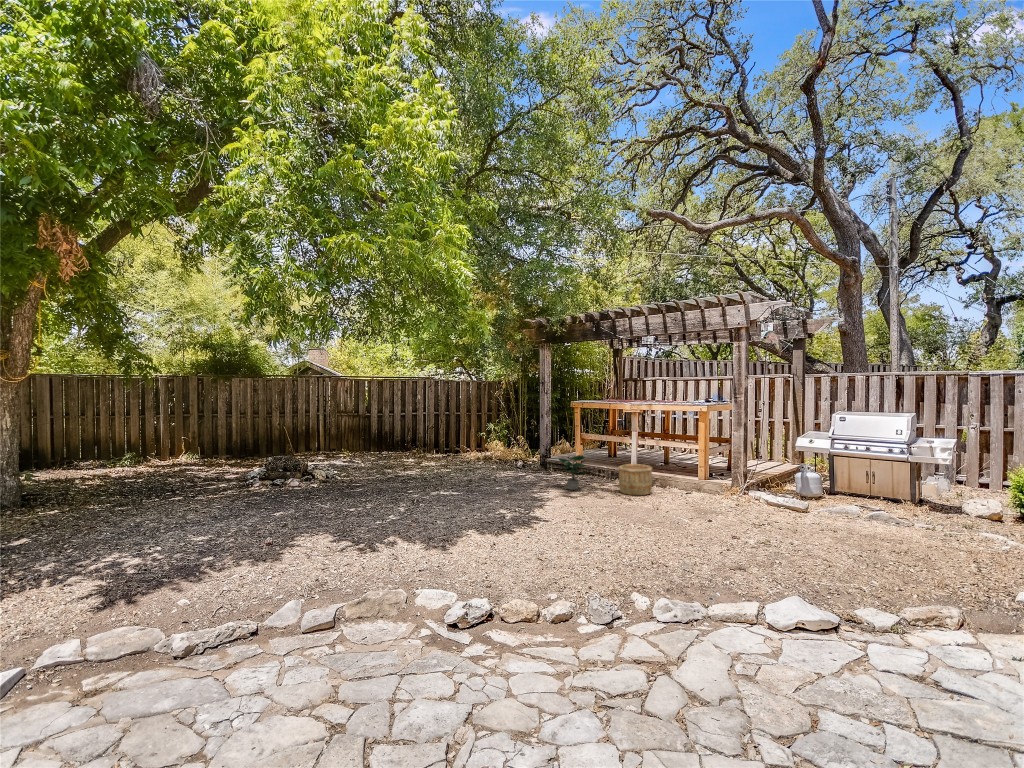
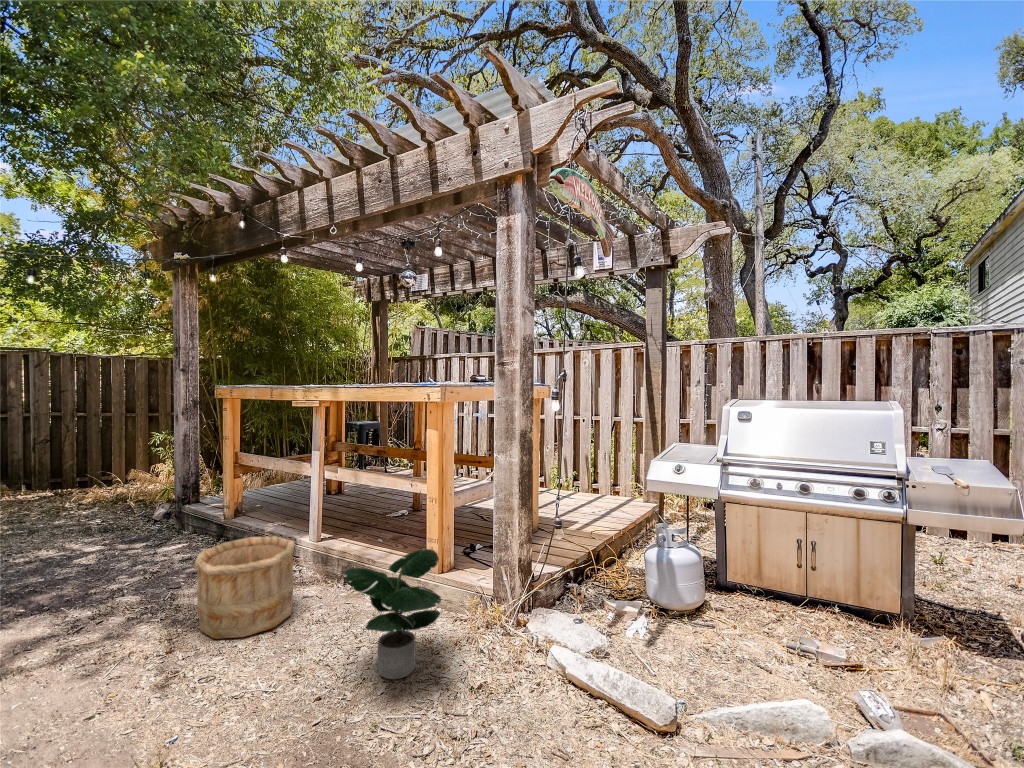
potted plant: present [558,455,586,490] -> present [344,549,441,679]

